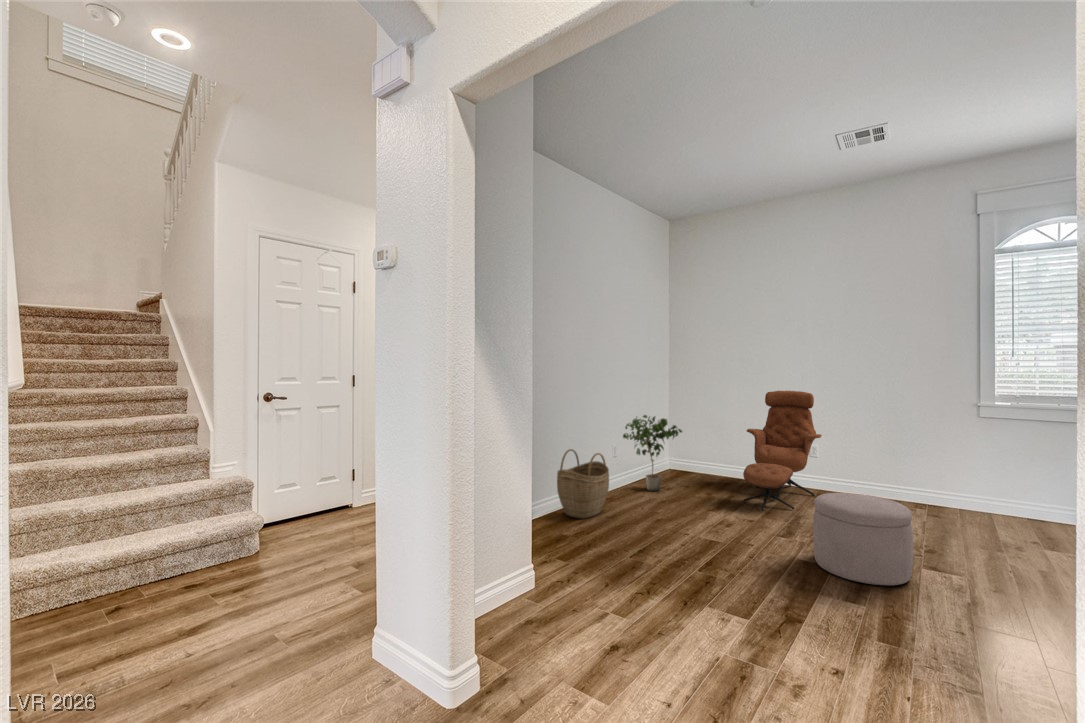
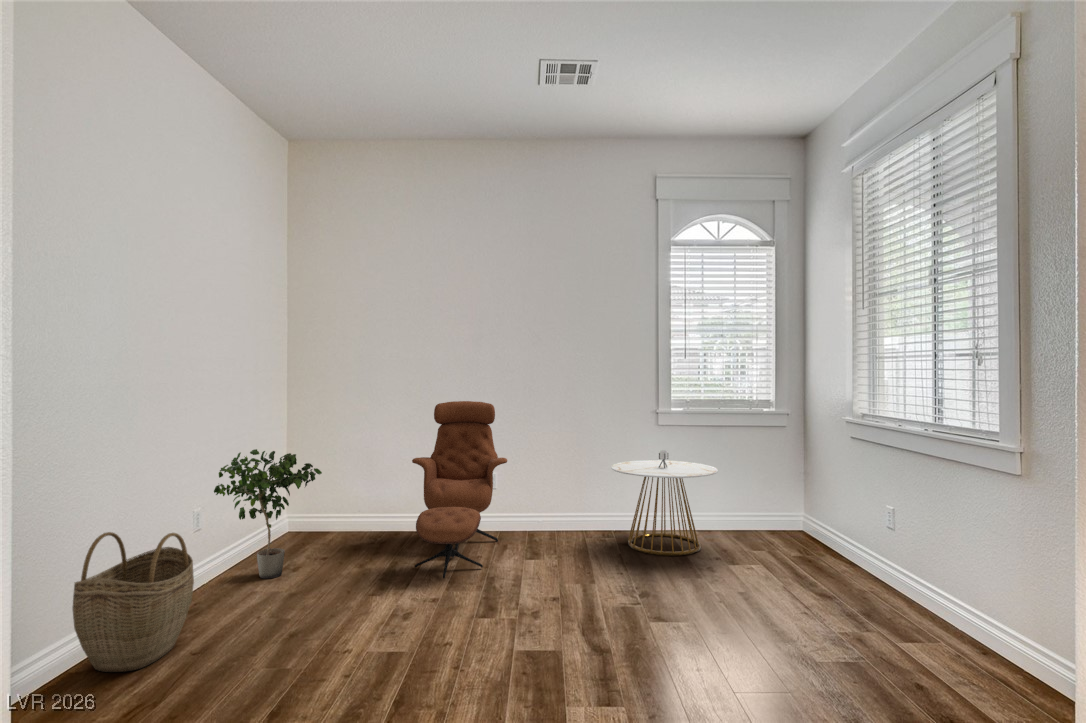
side table: none [920,440,1043,534] -> present [611,450,718,556]
ottoman: present [813,493,913,586] -> none [536,539,650,667]

